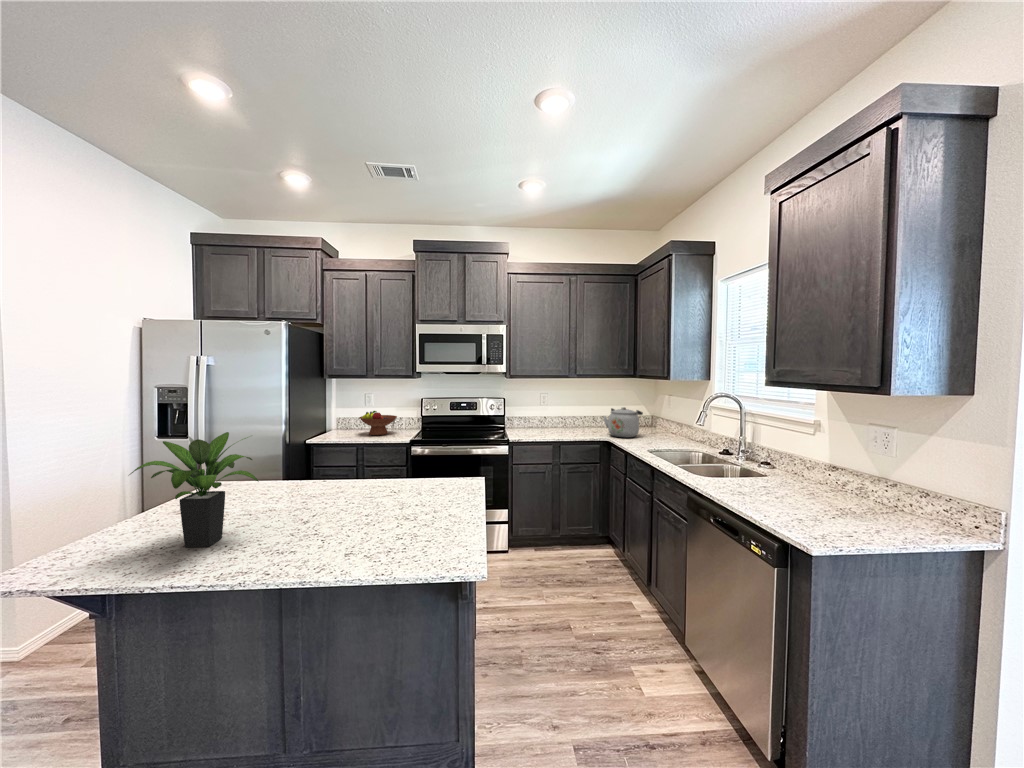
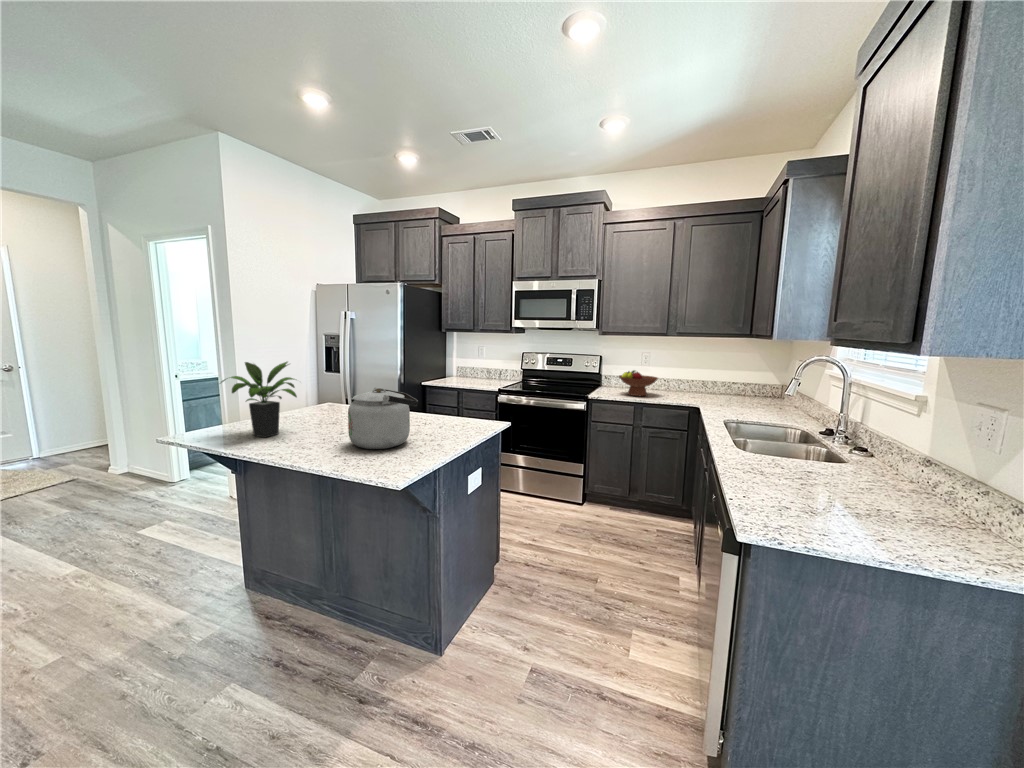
kettle: present [604,407,643,438] -> present [348,388,418,449]
fruit bowl: present [359,411,397,435] -> present [619,370,658,396]

